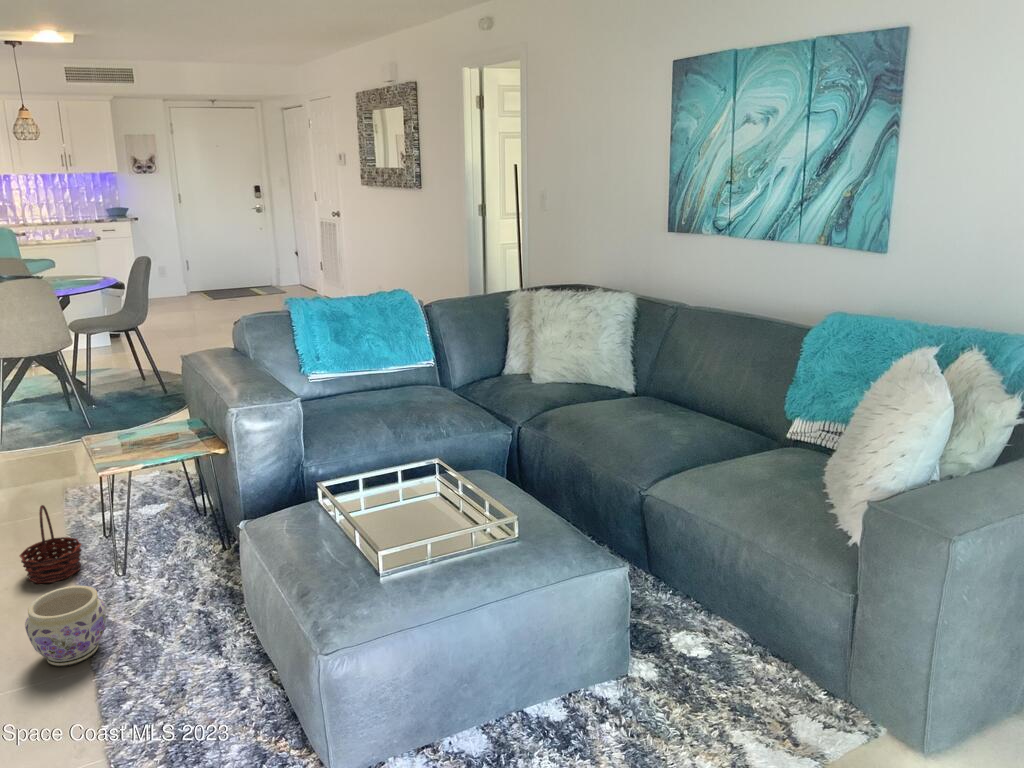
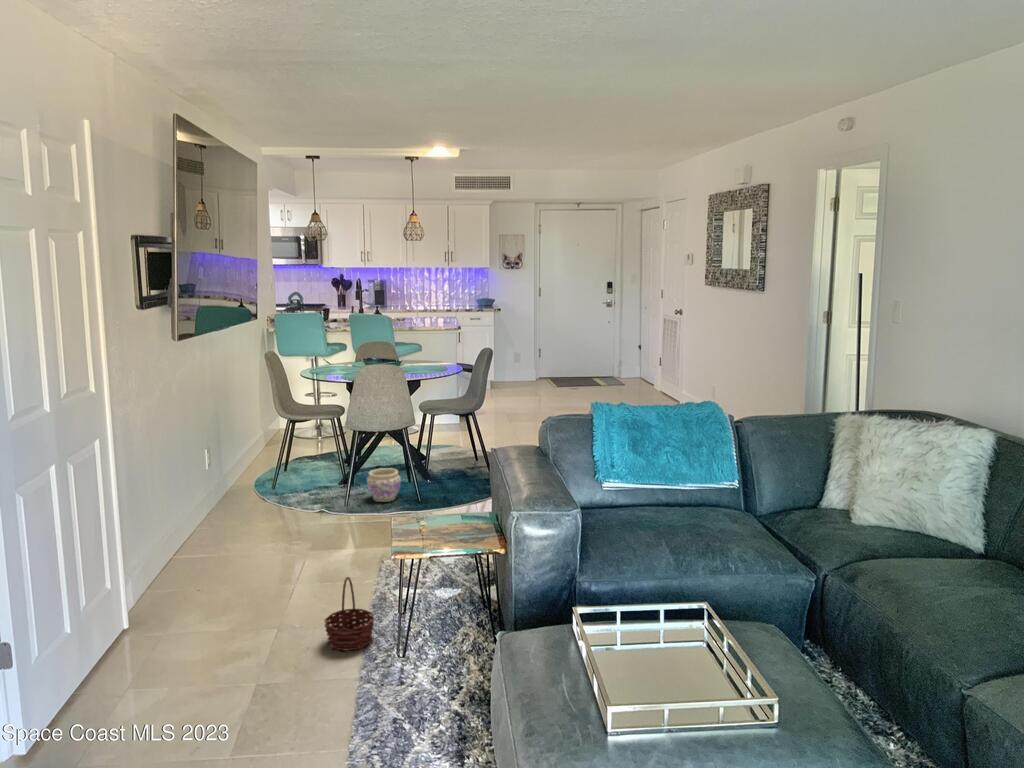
planter: present [25,586,106,667] -> present [367,468,401,502]

